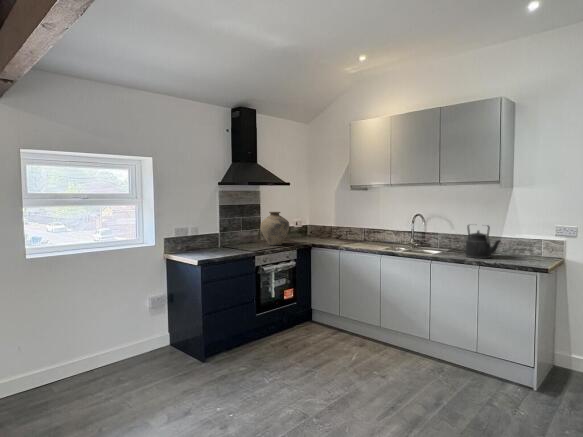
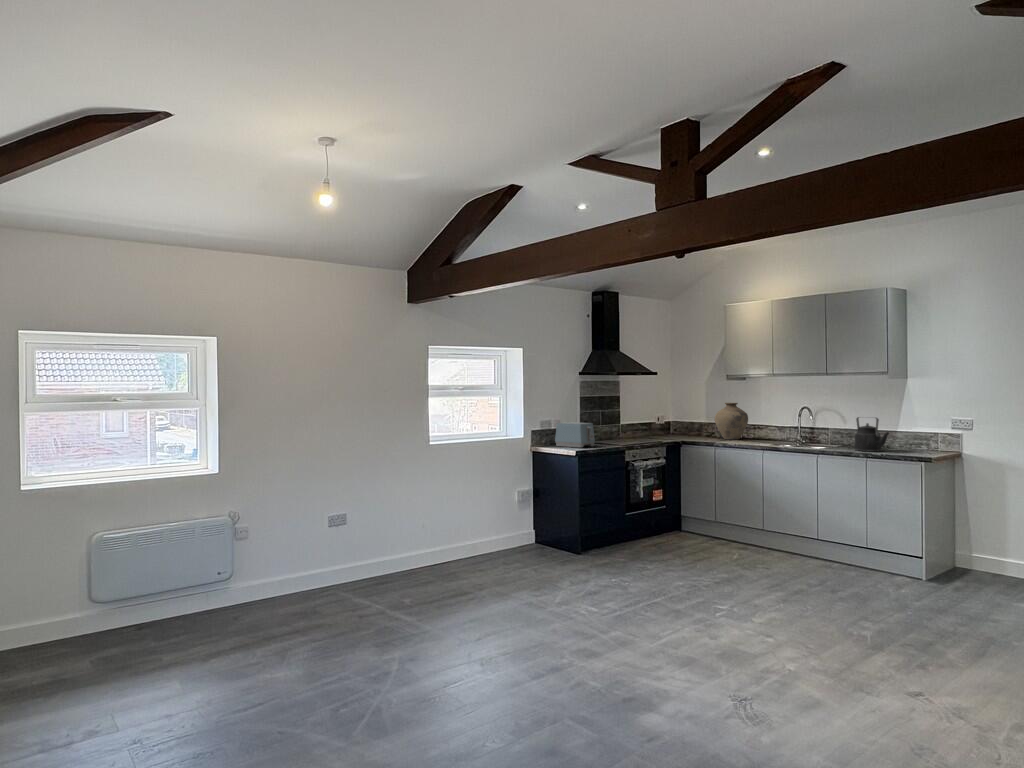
vase: present [261,212,289,245] -> present [715,403,748,440]
toaster: none [188,230,225,255] -> present [555,422,595,448]

